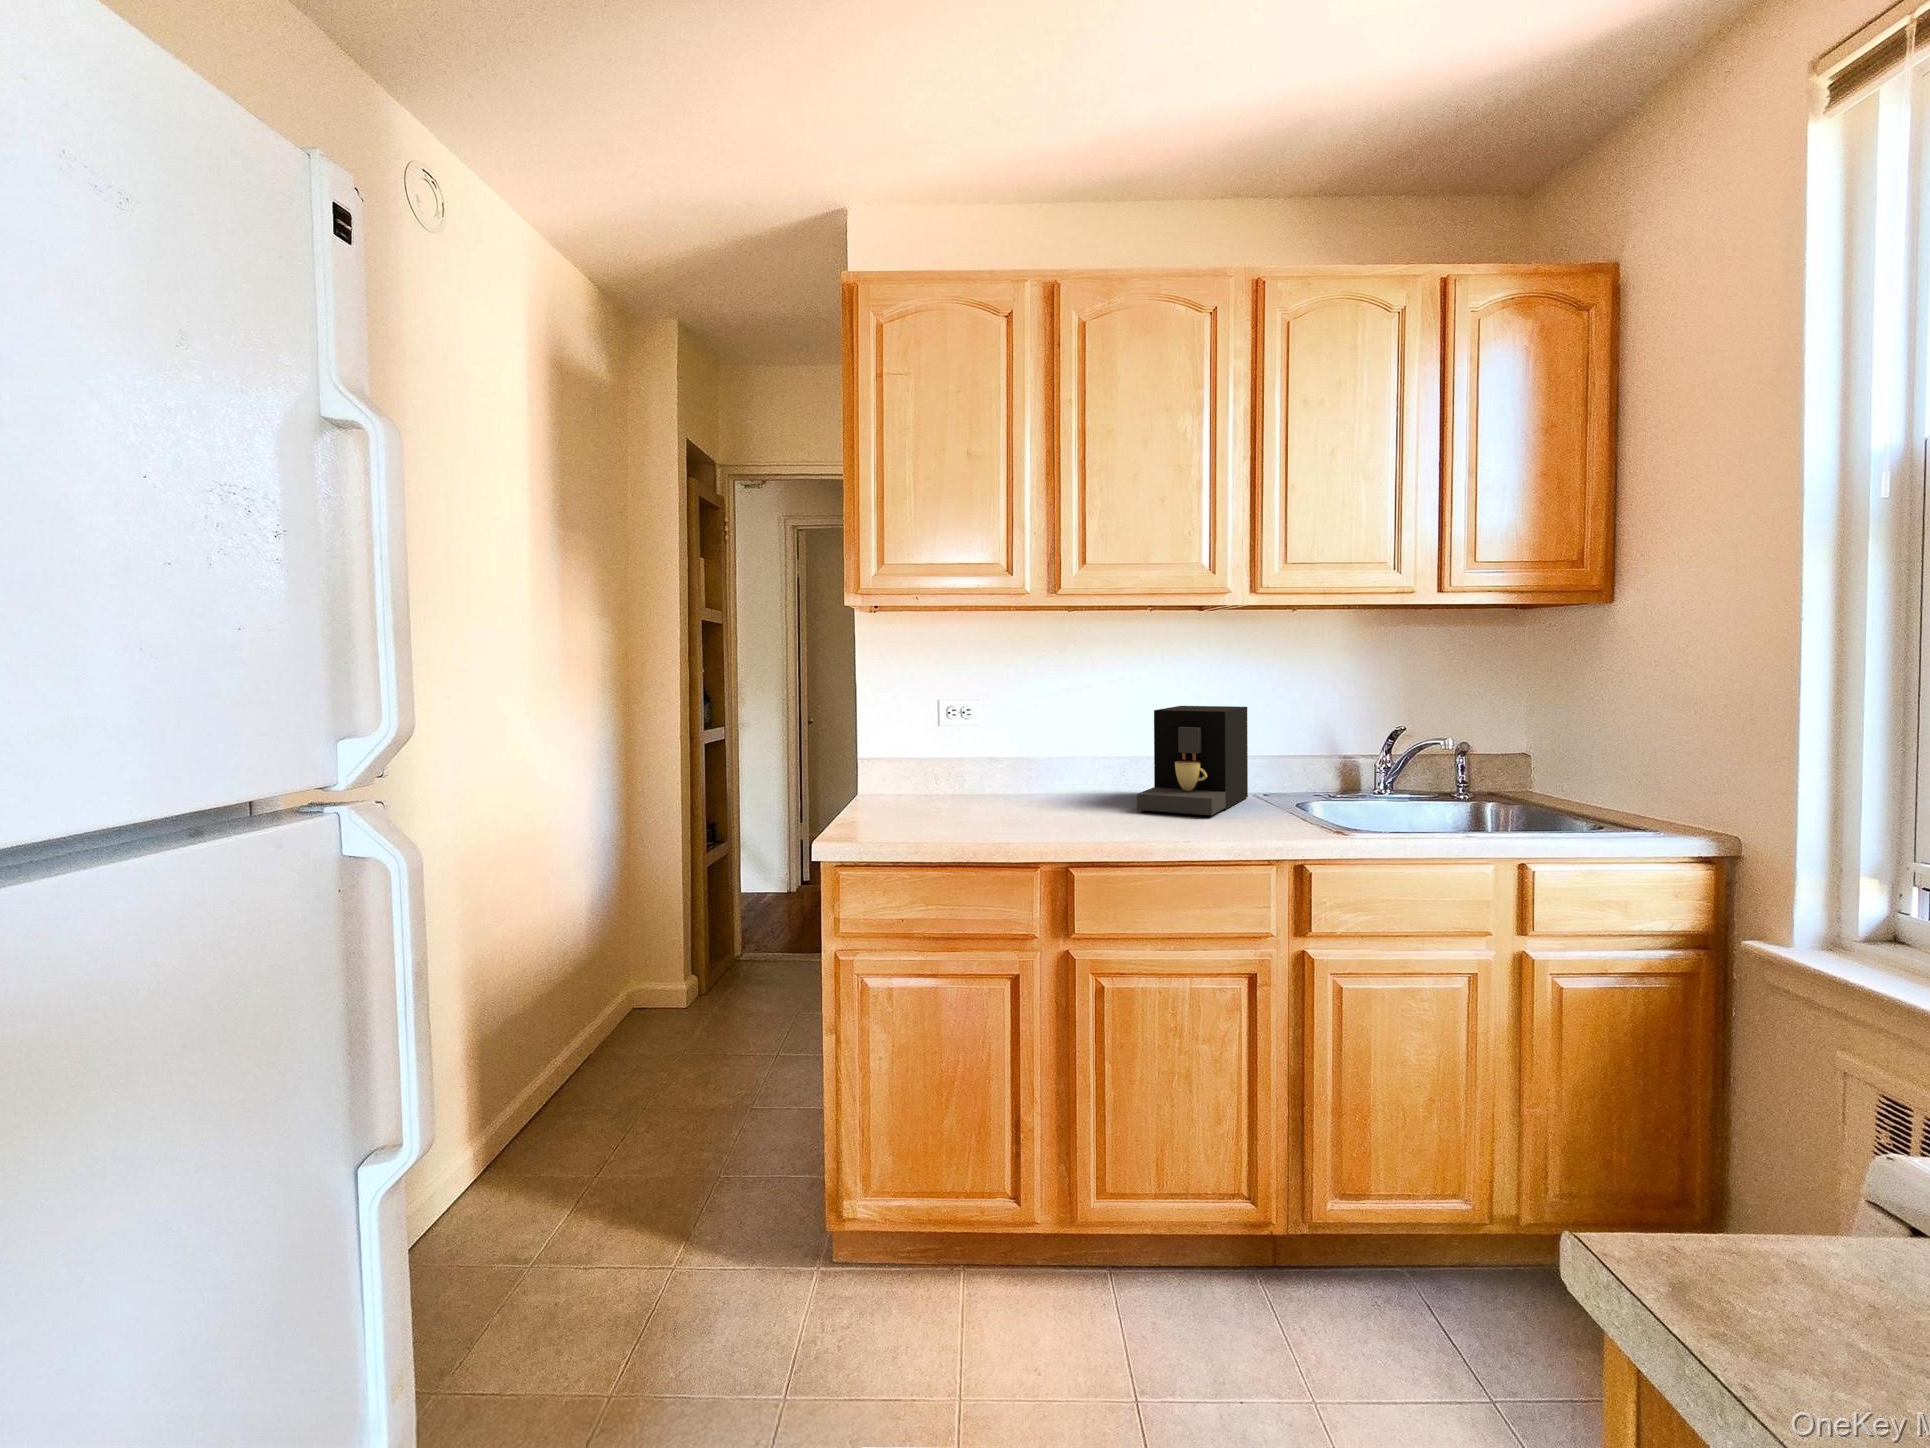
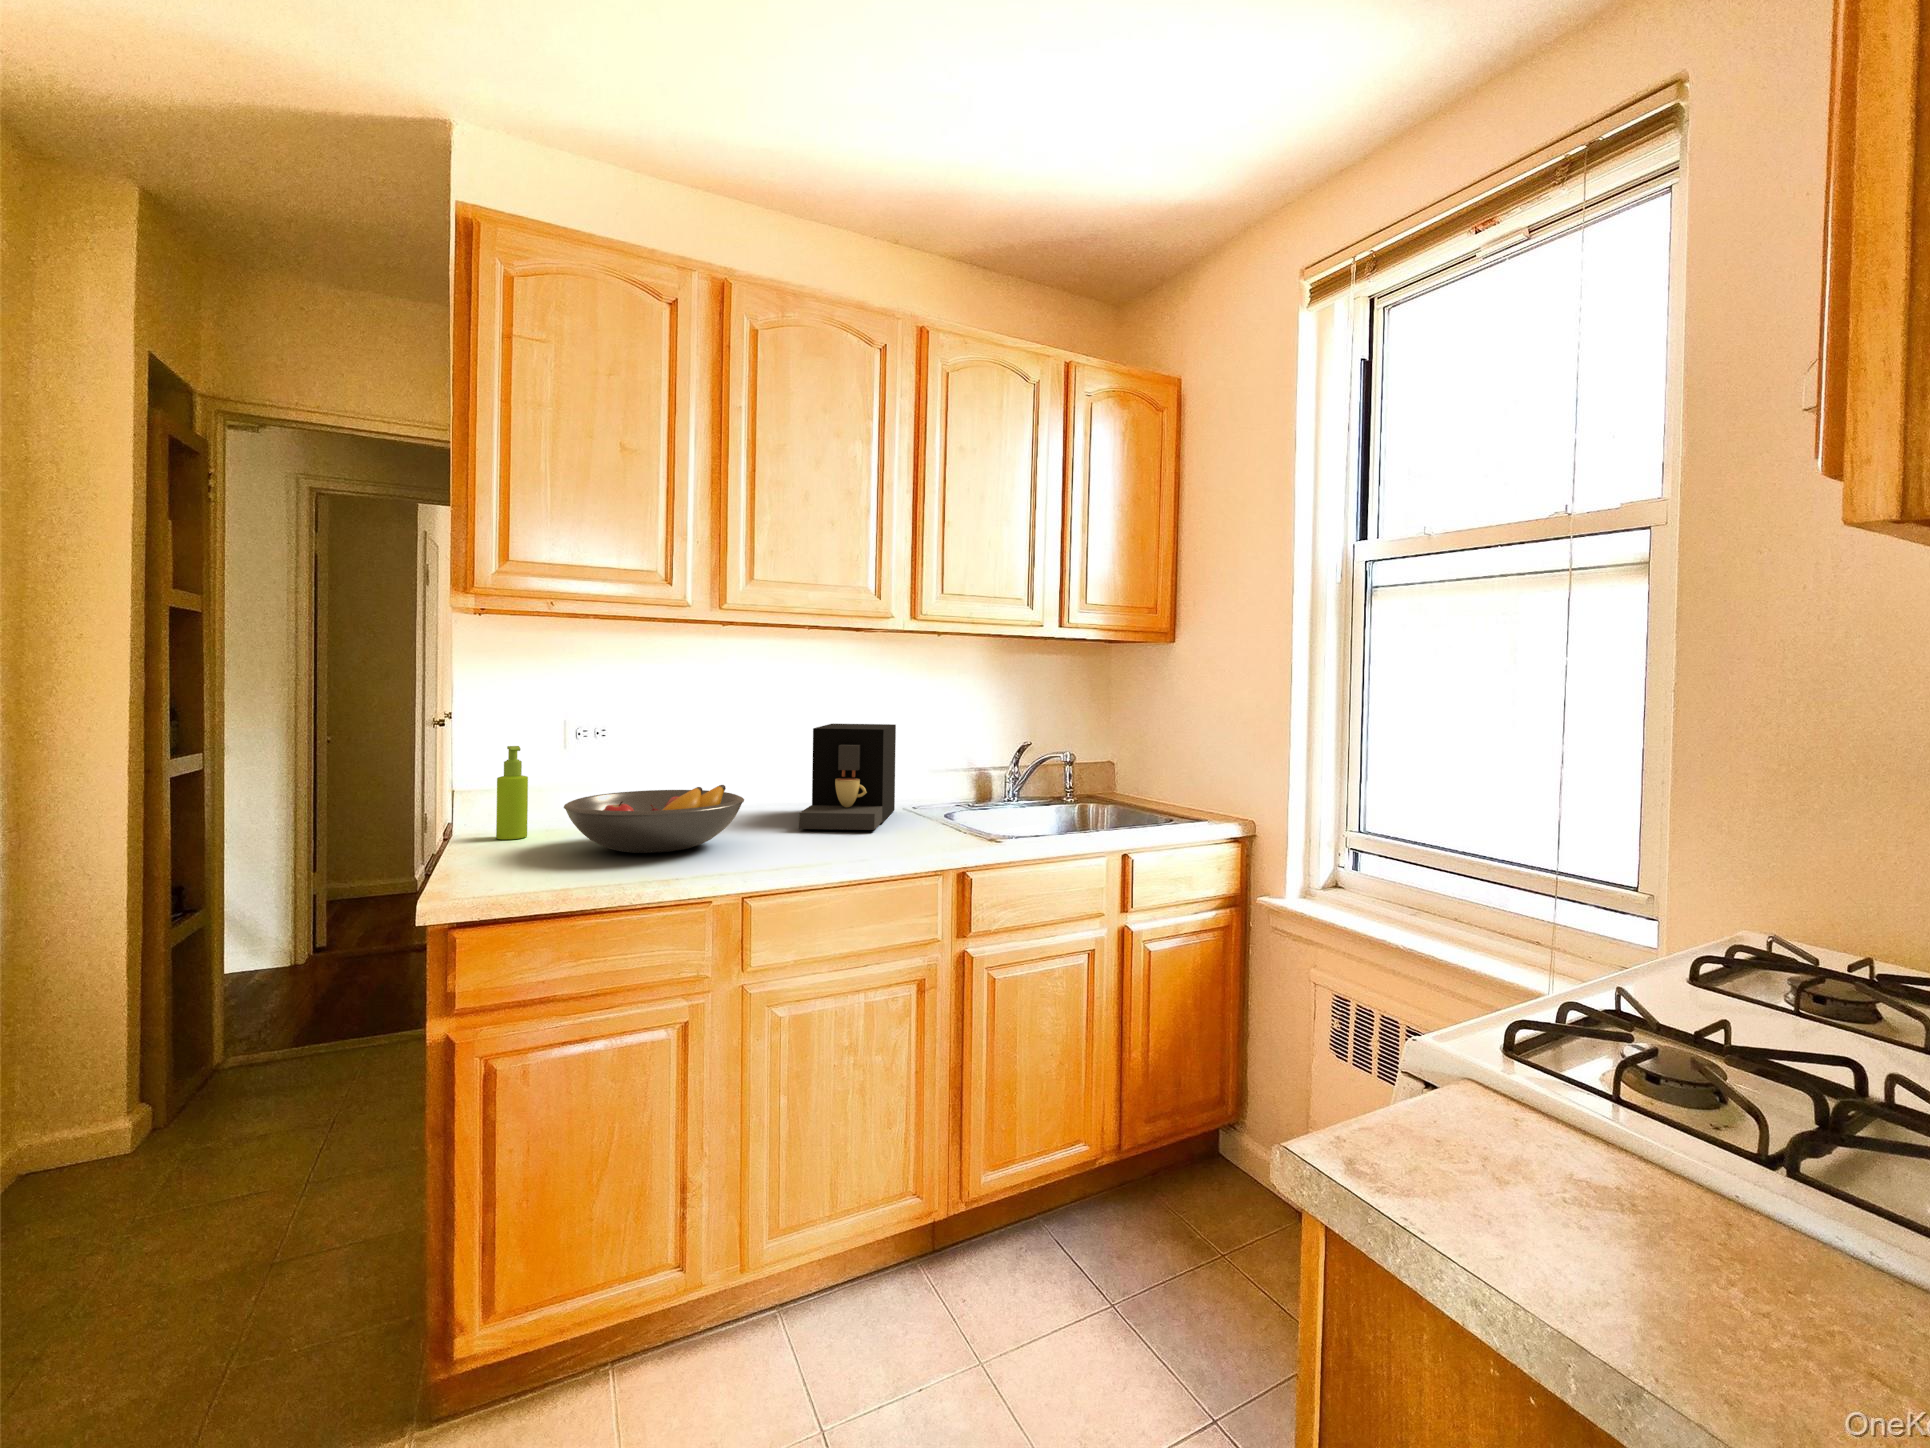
soap dispenser: none [883,724,906,804] -> present [496,746,528,839]
fruit bowl: none [924,763,1077,823] -> present [564,785,744,853]

